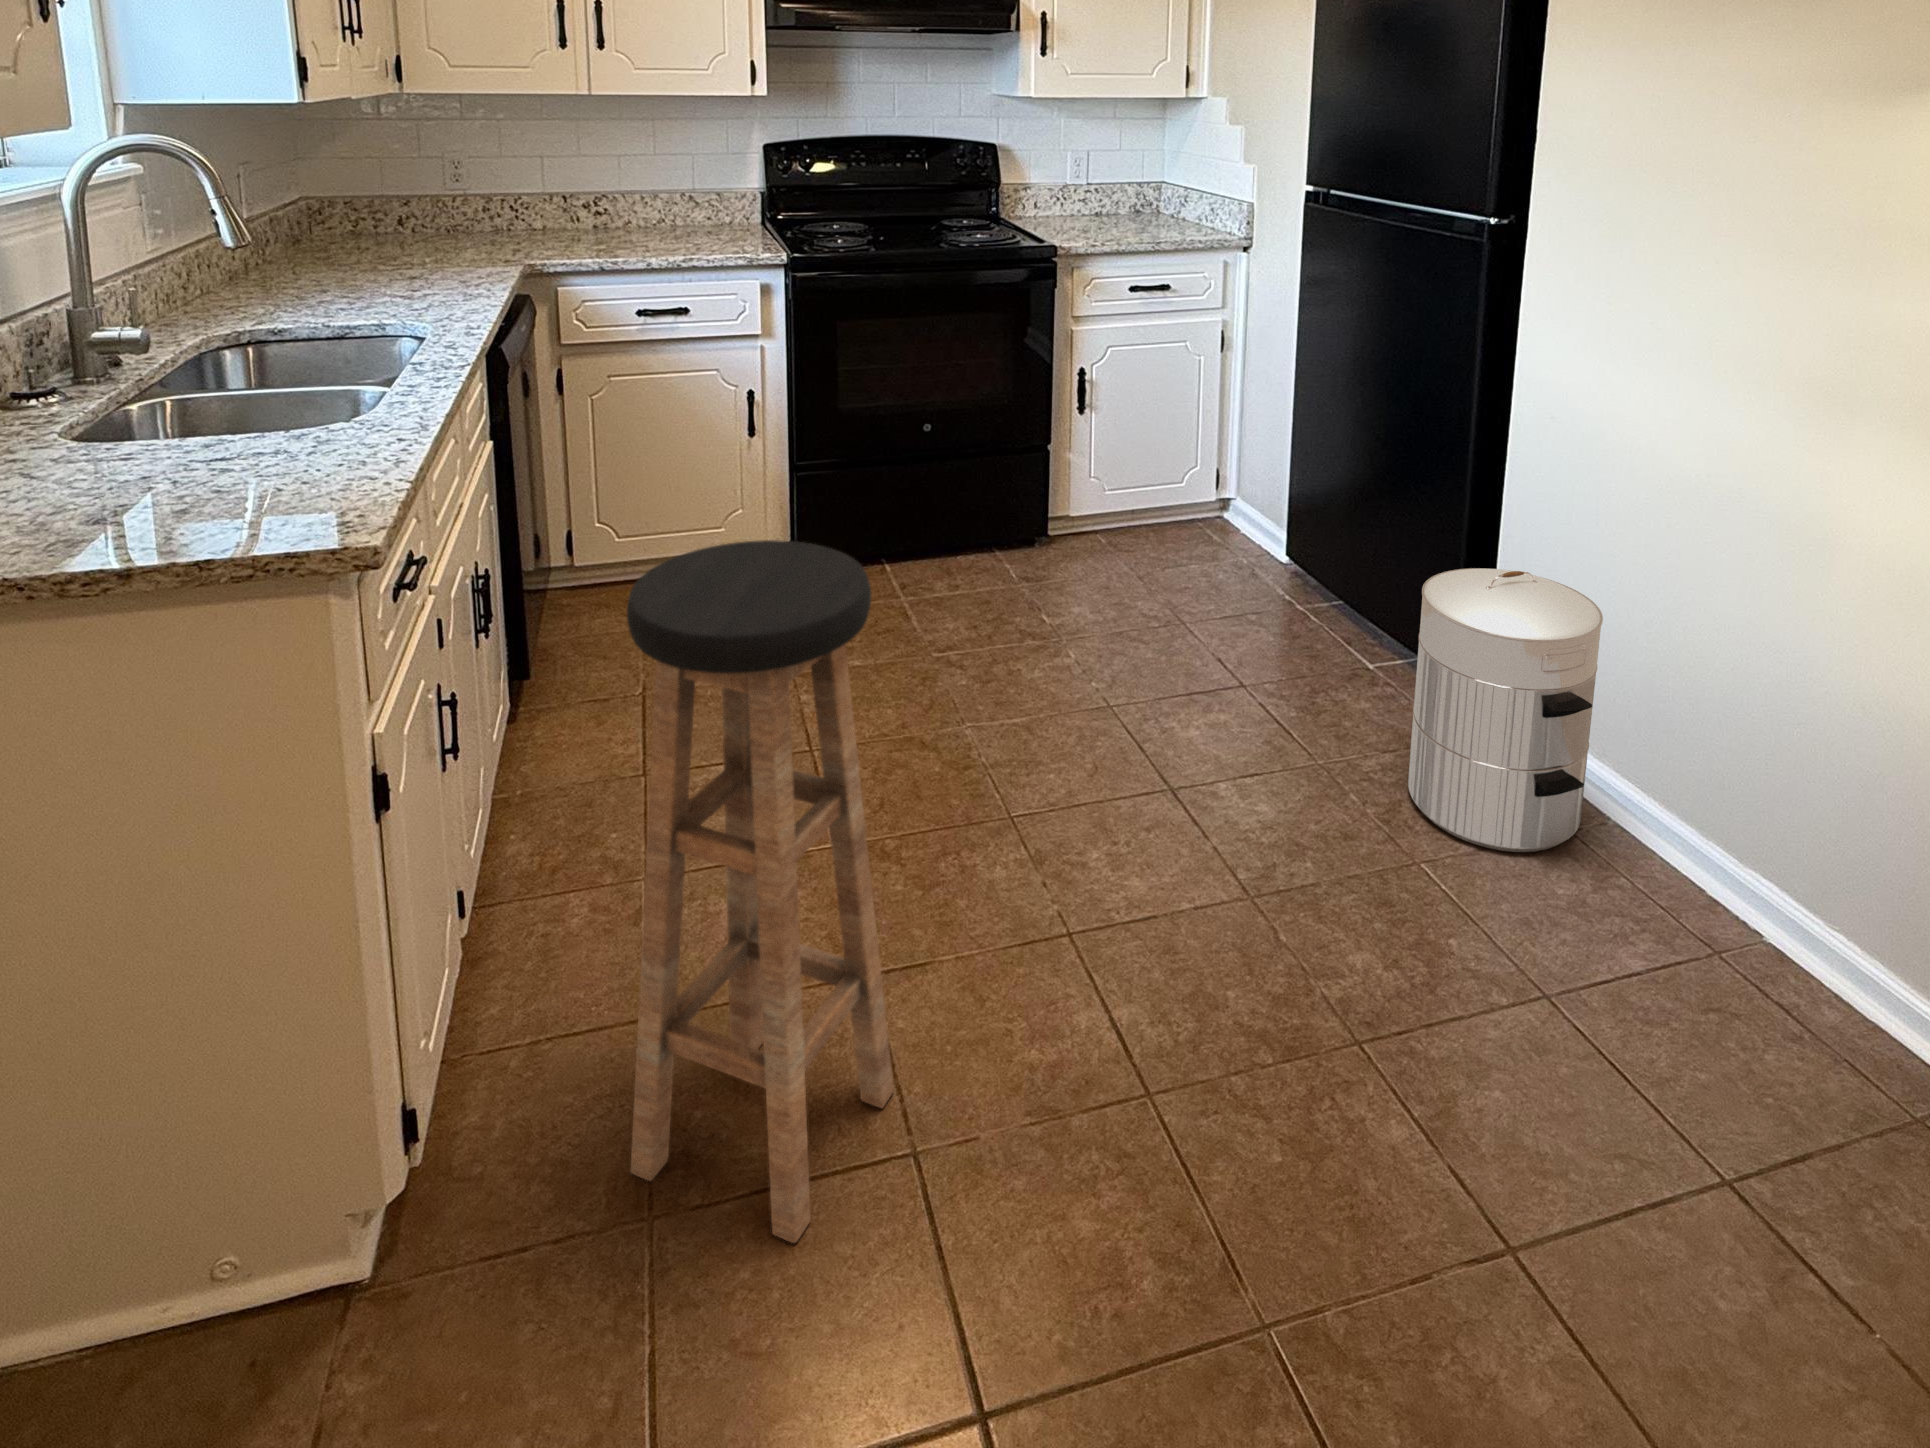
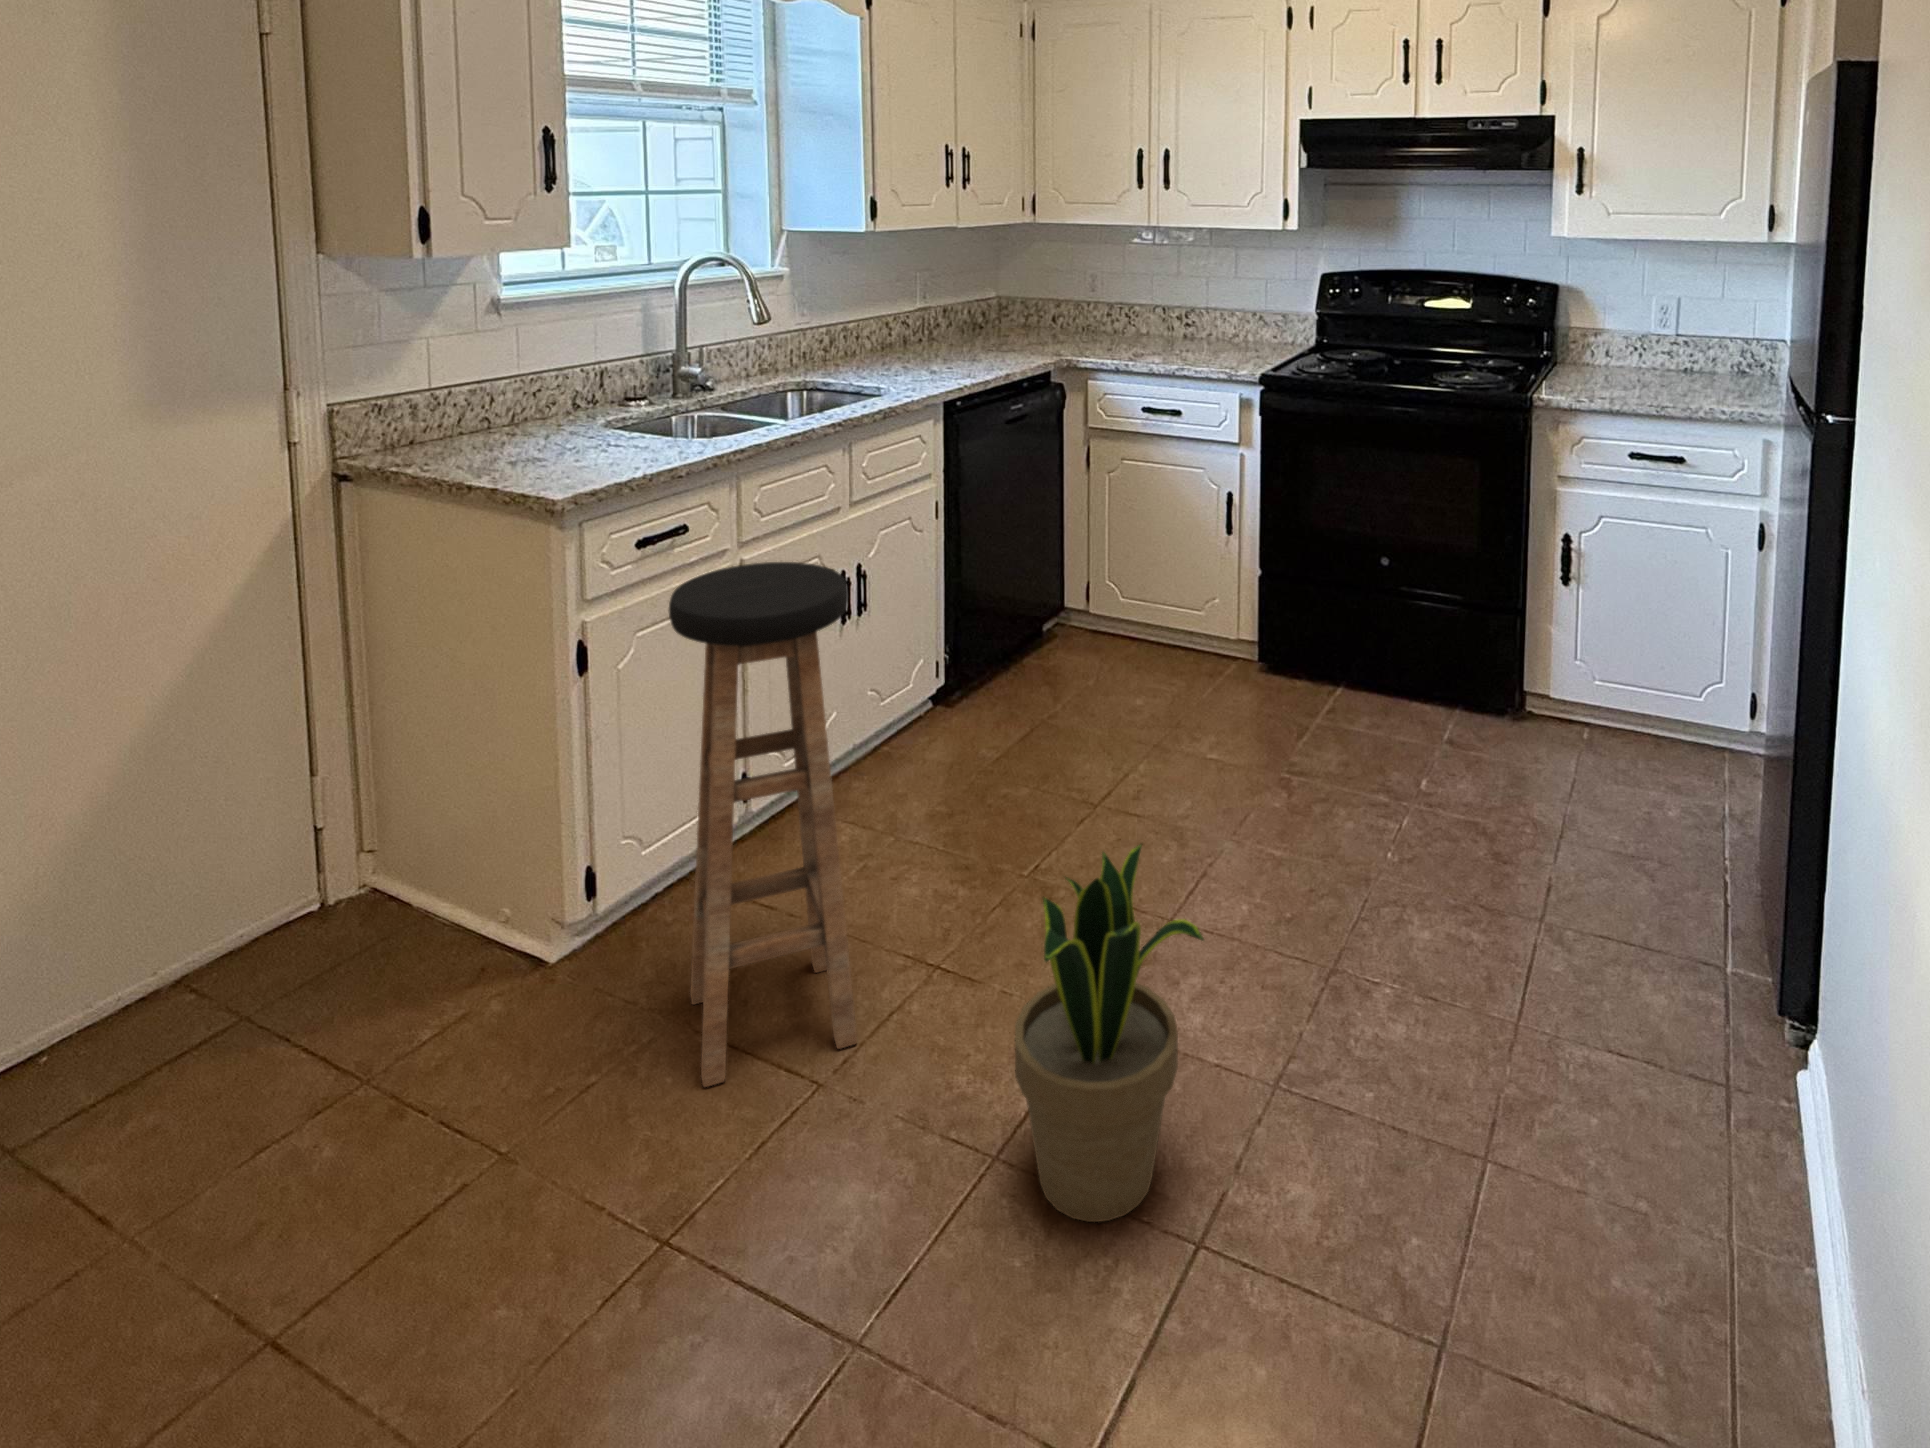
waste bin: present [1408,568,1603,852] -> none [1561,839,1809,1249]
potted plant: none [1151,716,1351,1092] -> present [1015,844,1204,1222]

